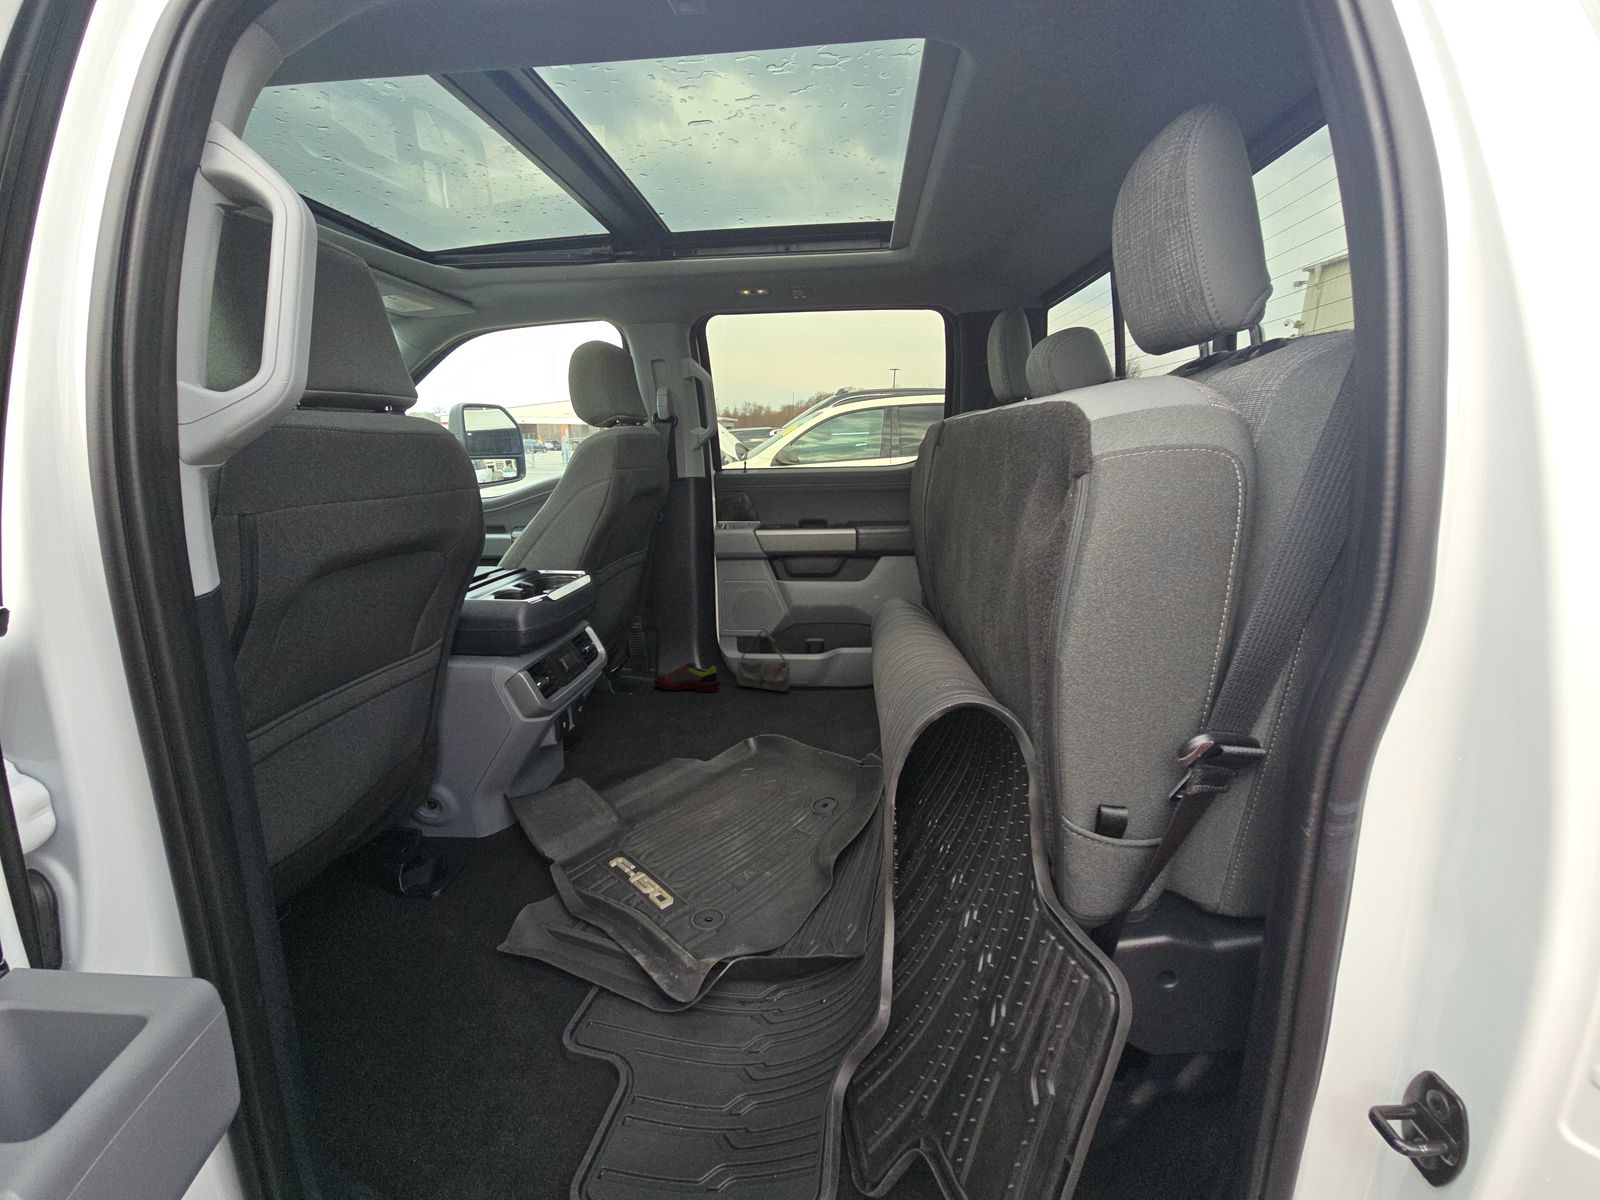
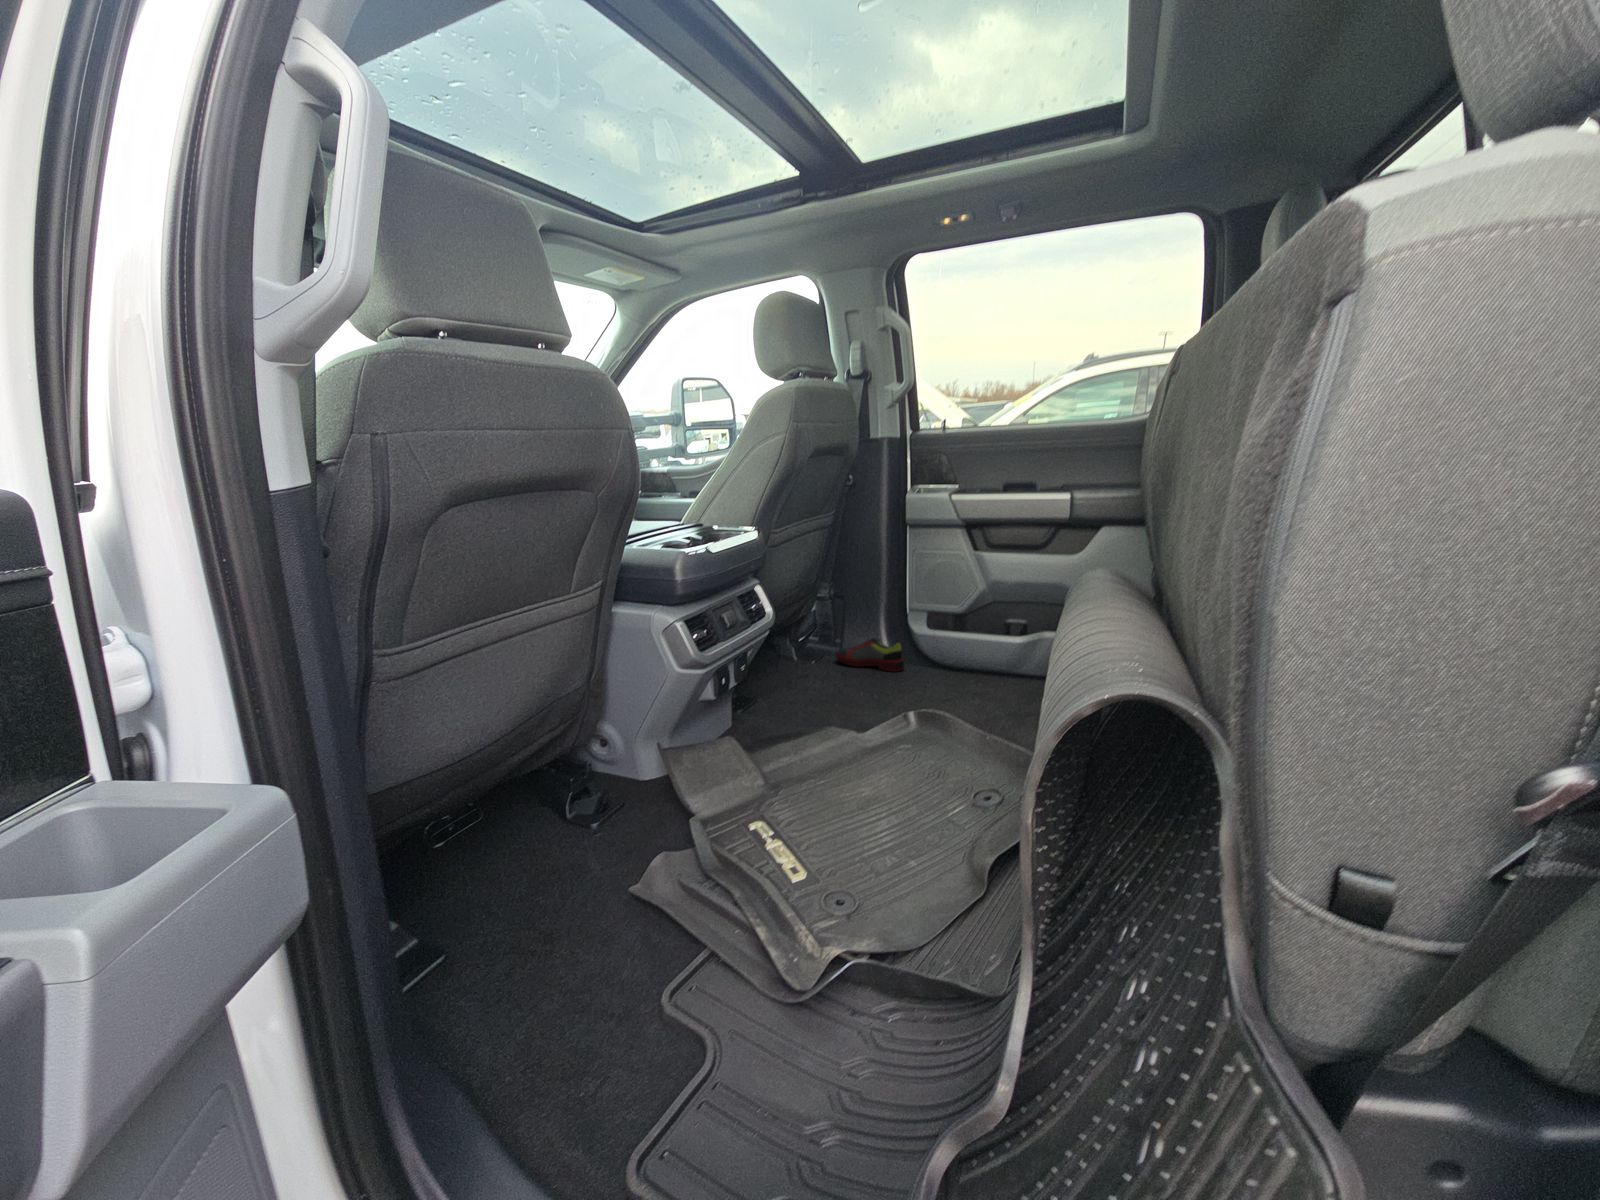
bag: present [737,628,790,692] -> none [924,604,985,678]

